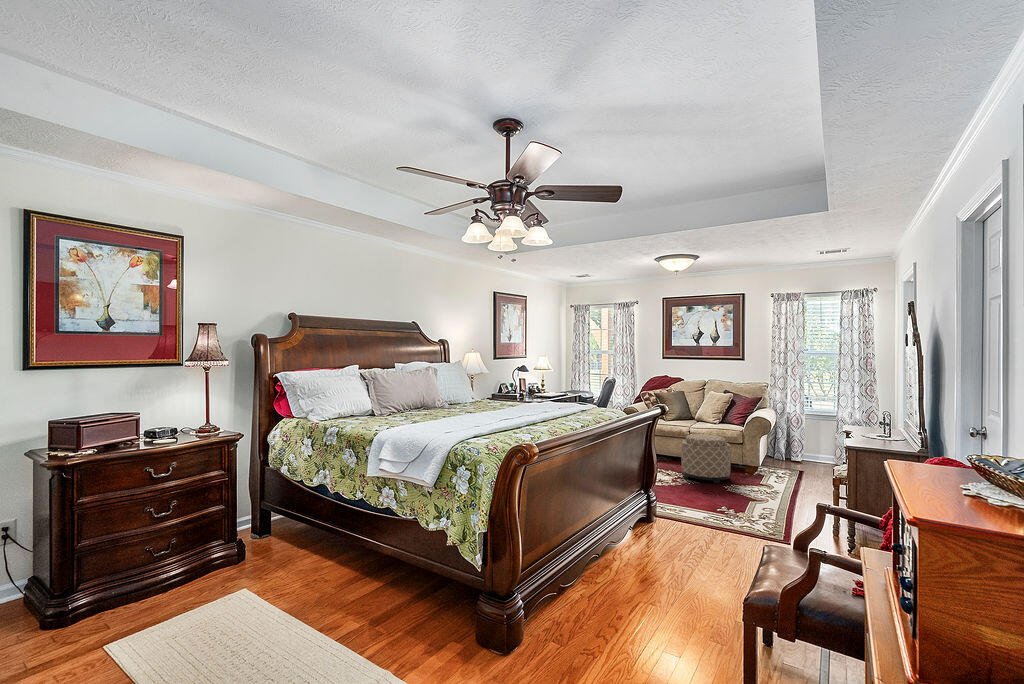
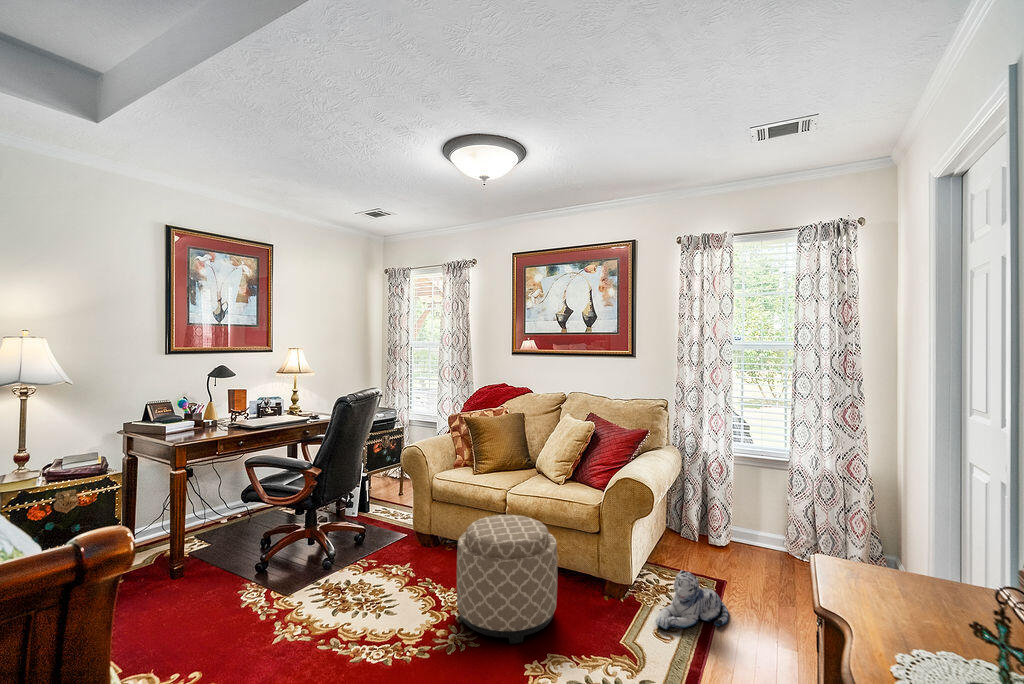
plush toy: none [777,457,810,481] -> present [656,570,729,629]

